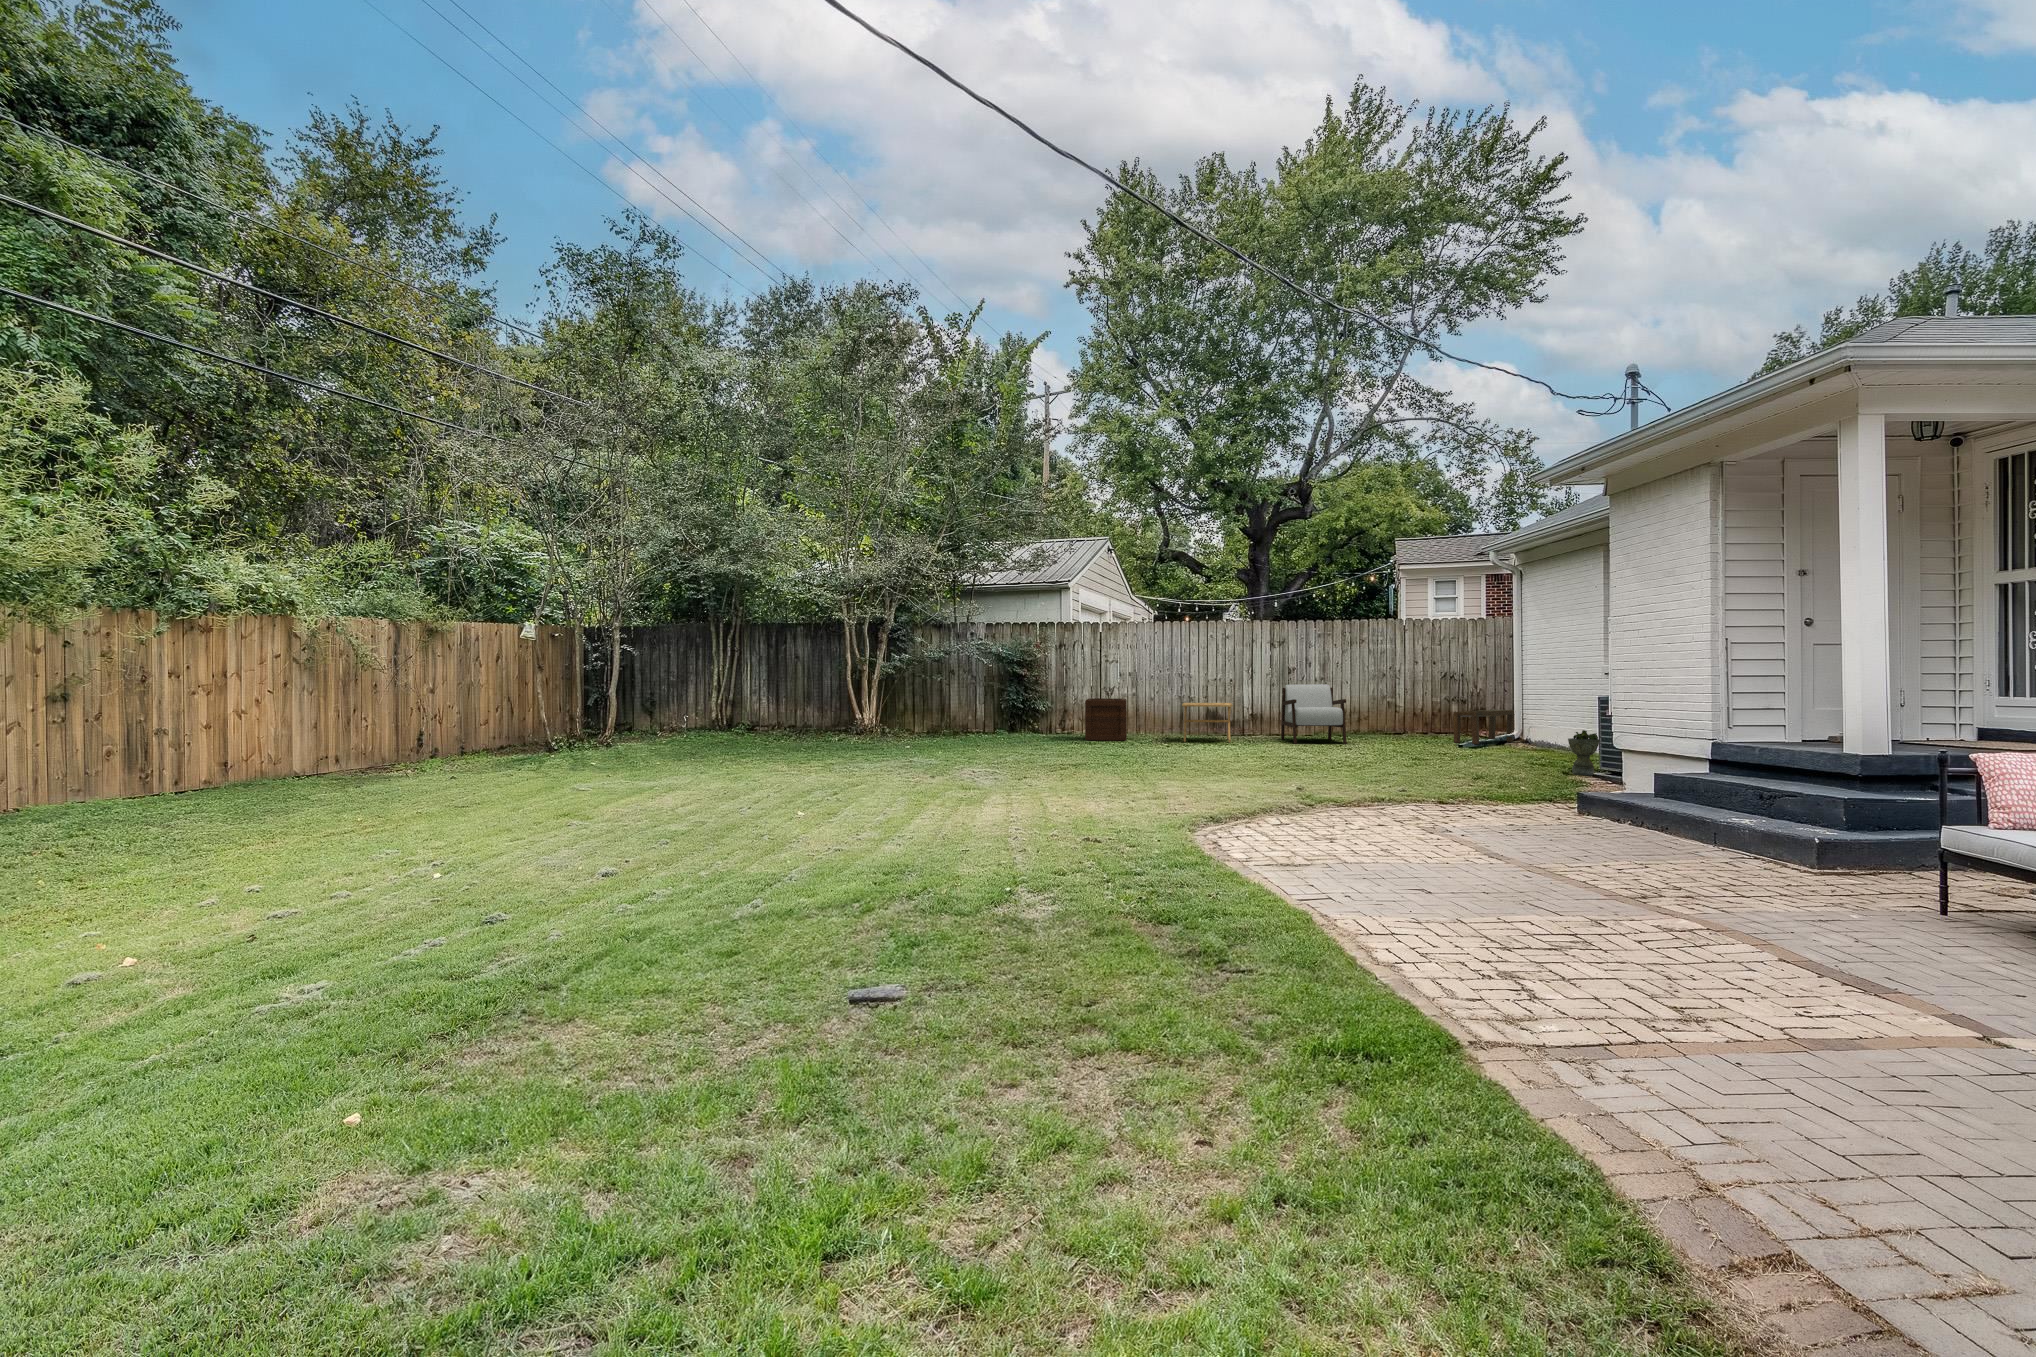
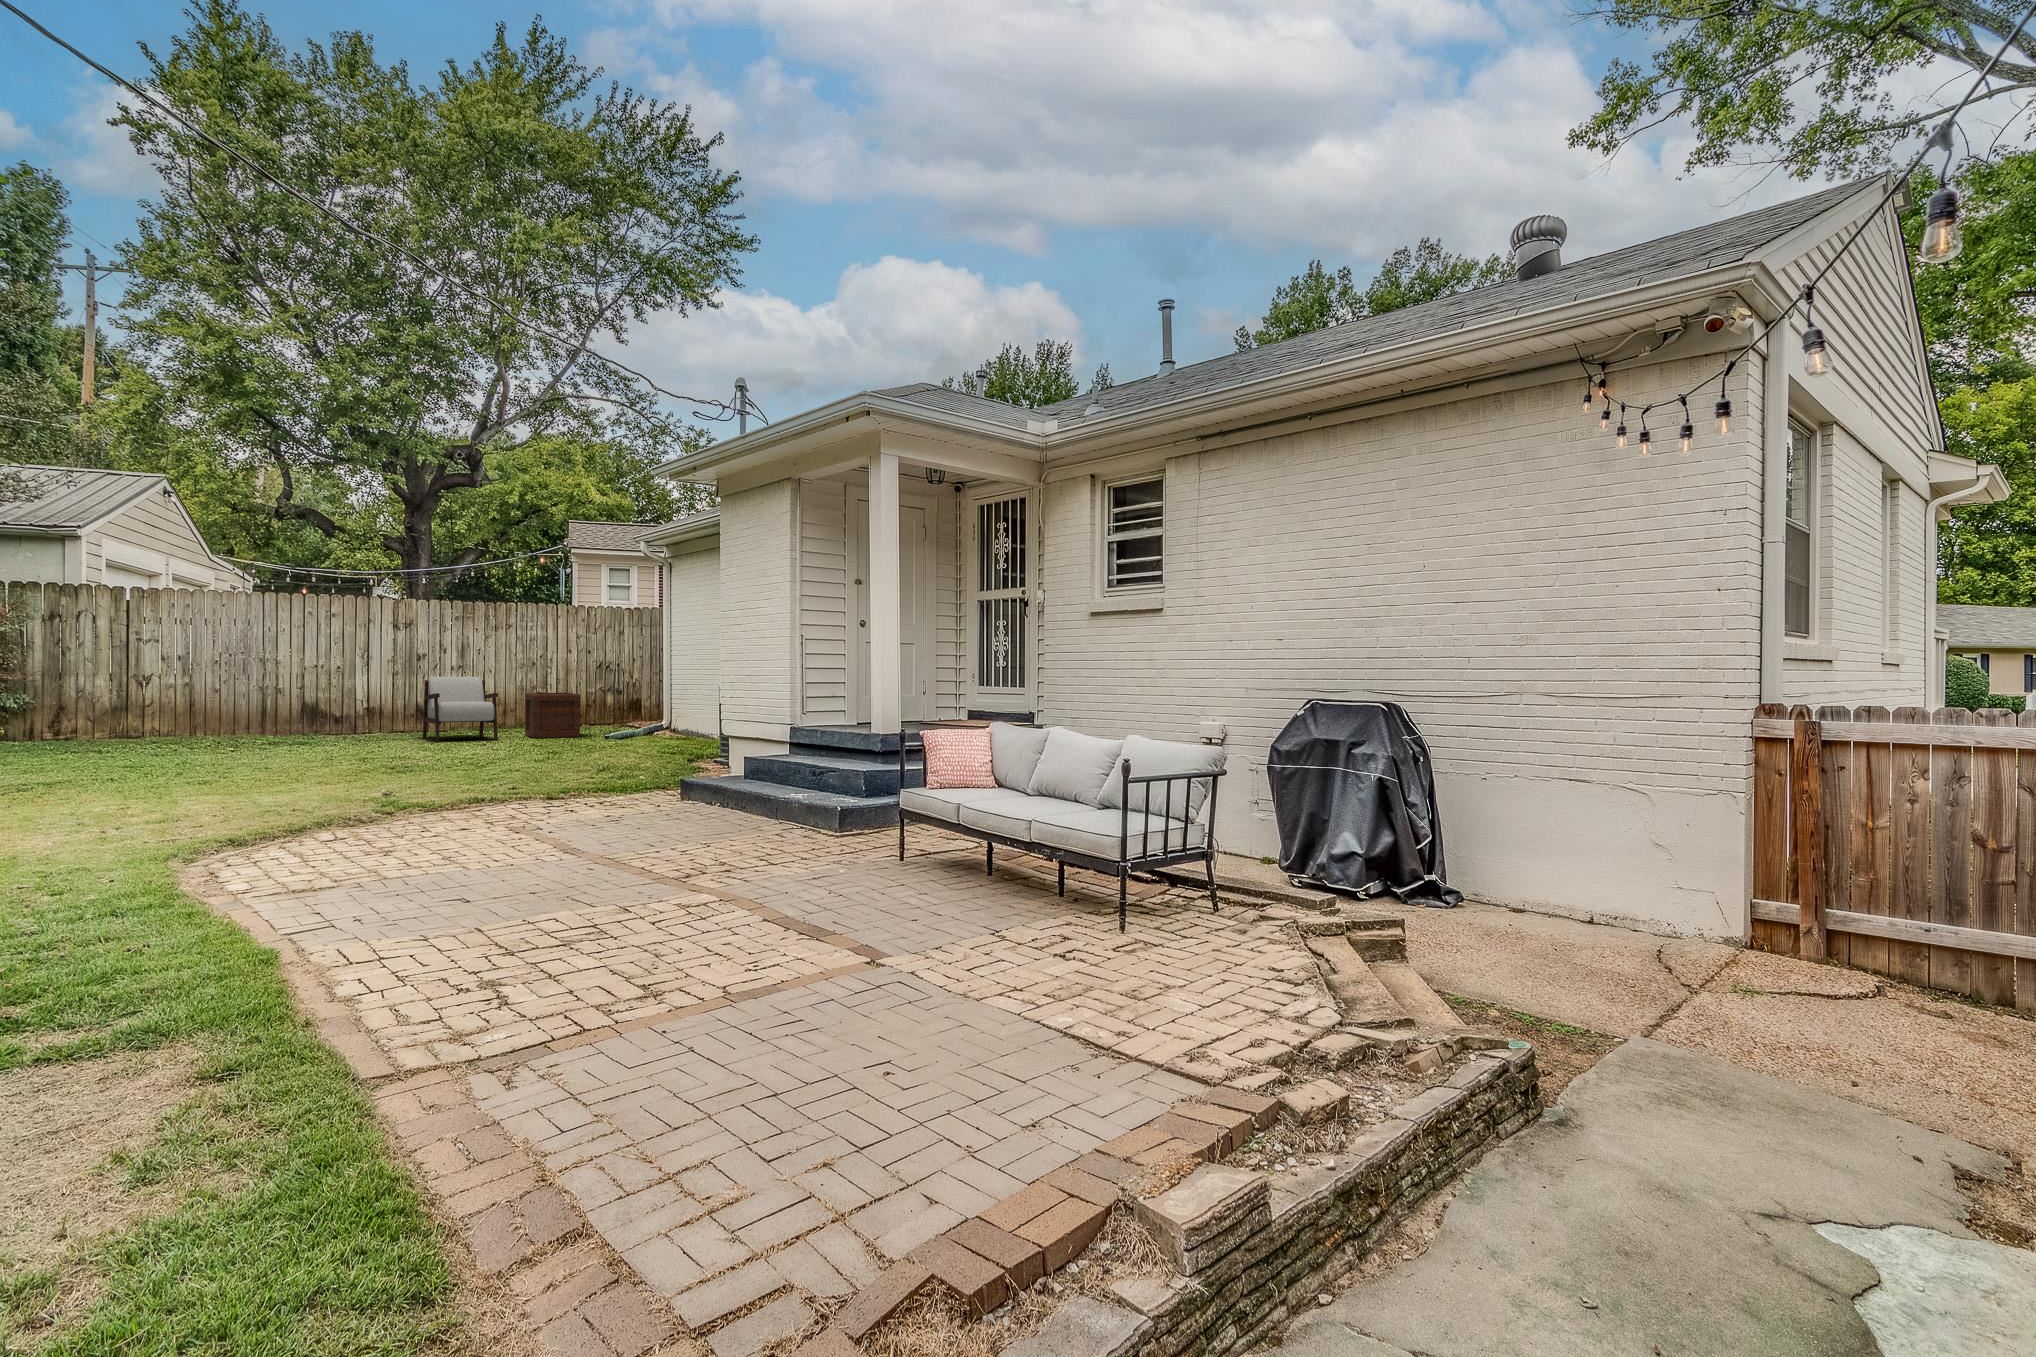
wooden crate: present [1085,698,1127,741] -> present [525,693,580,738]
side table: present [1182,703,1233,743] -> none [289,697,359,745]
bench: present [1453,709,1515,744] -> none [612,702,671,736]
planter: present [1568,730,1600,775] -> none [696,721,721,761]

